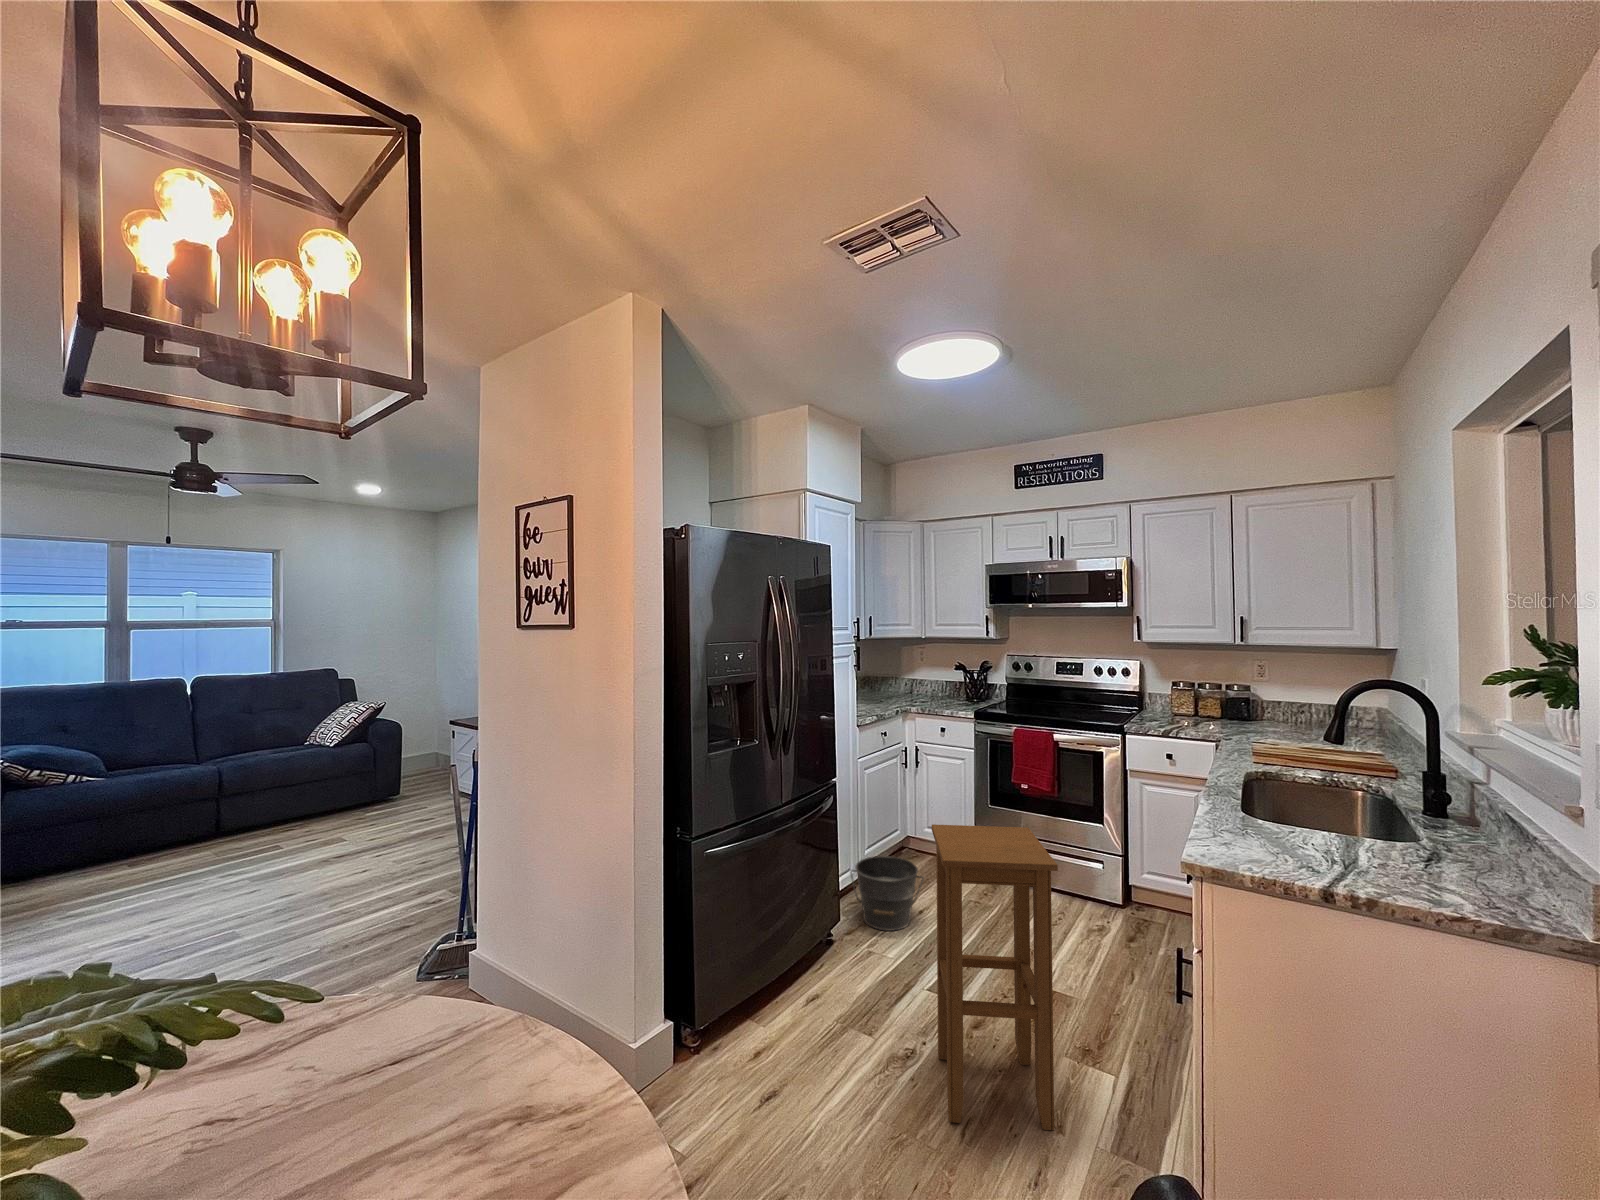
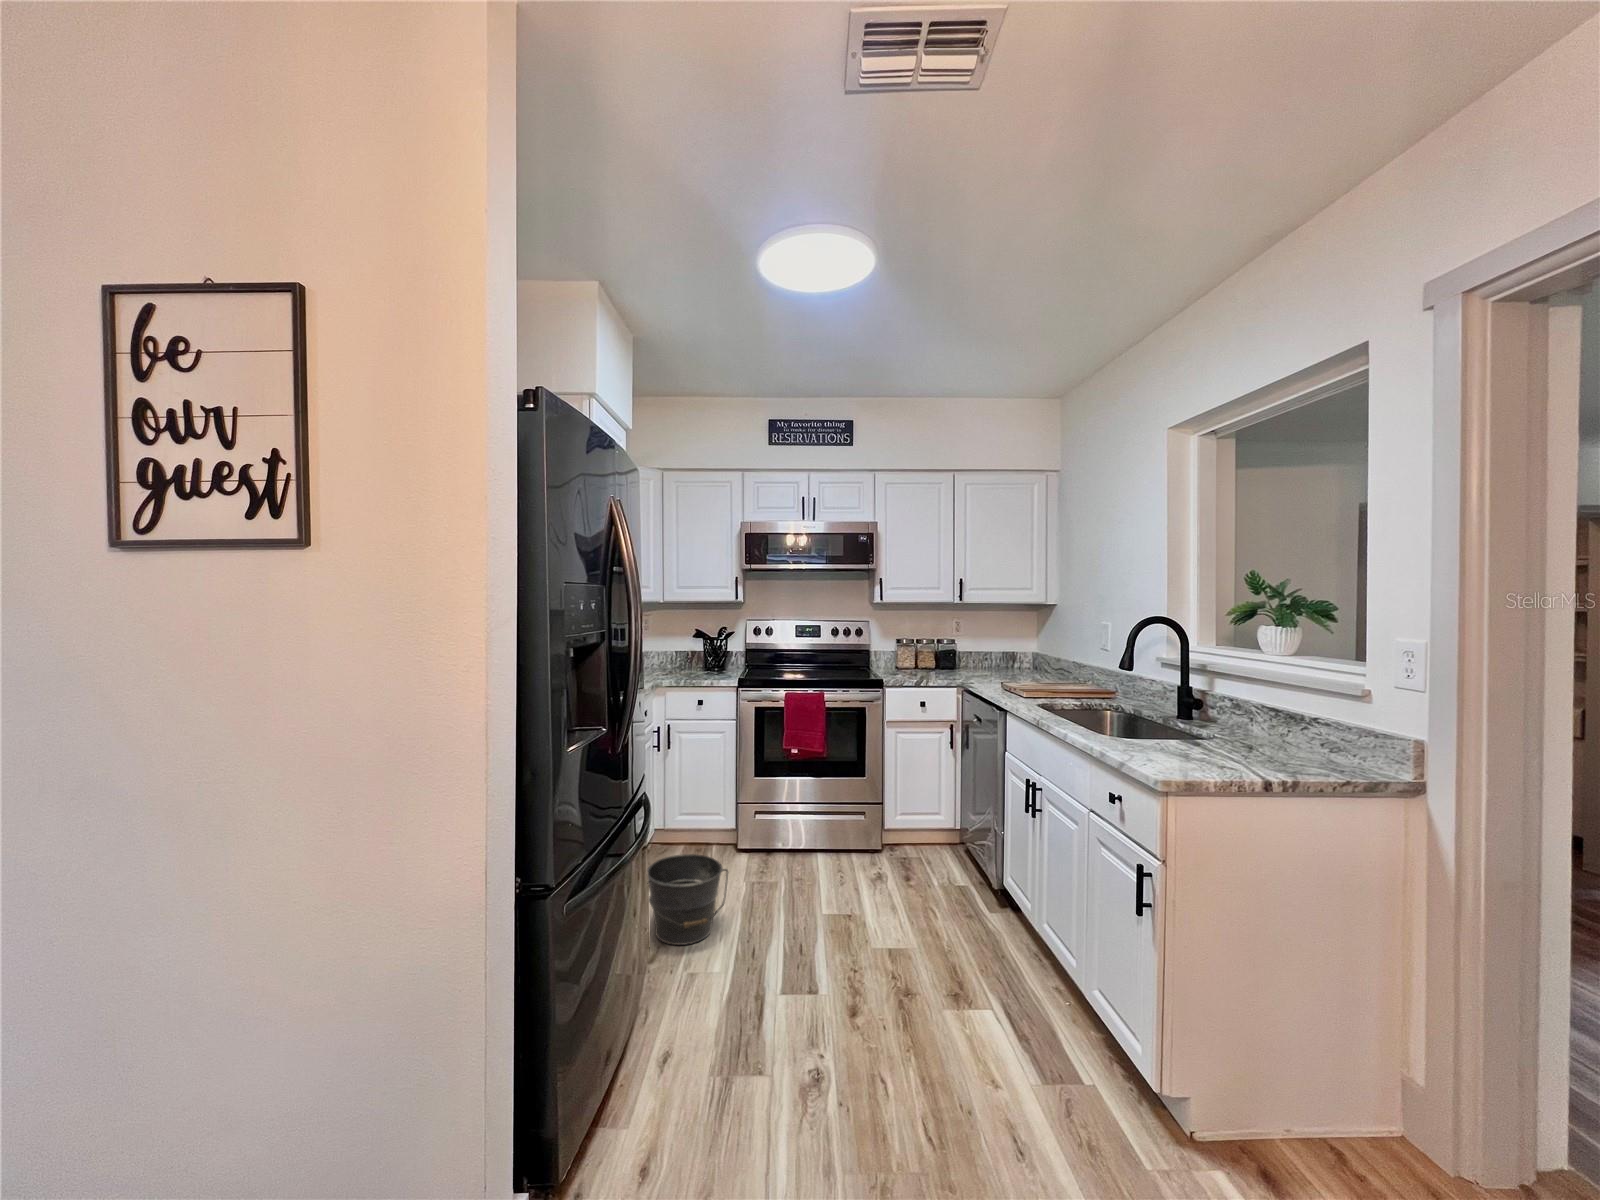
stool: present [932,825,1058,1130] -> none [839,788,1002,1132]

